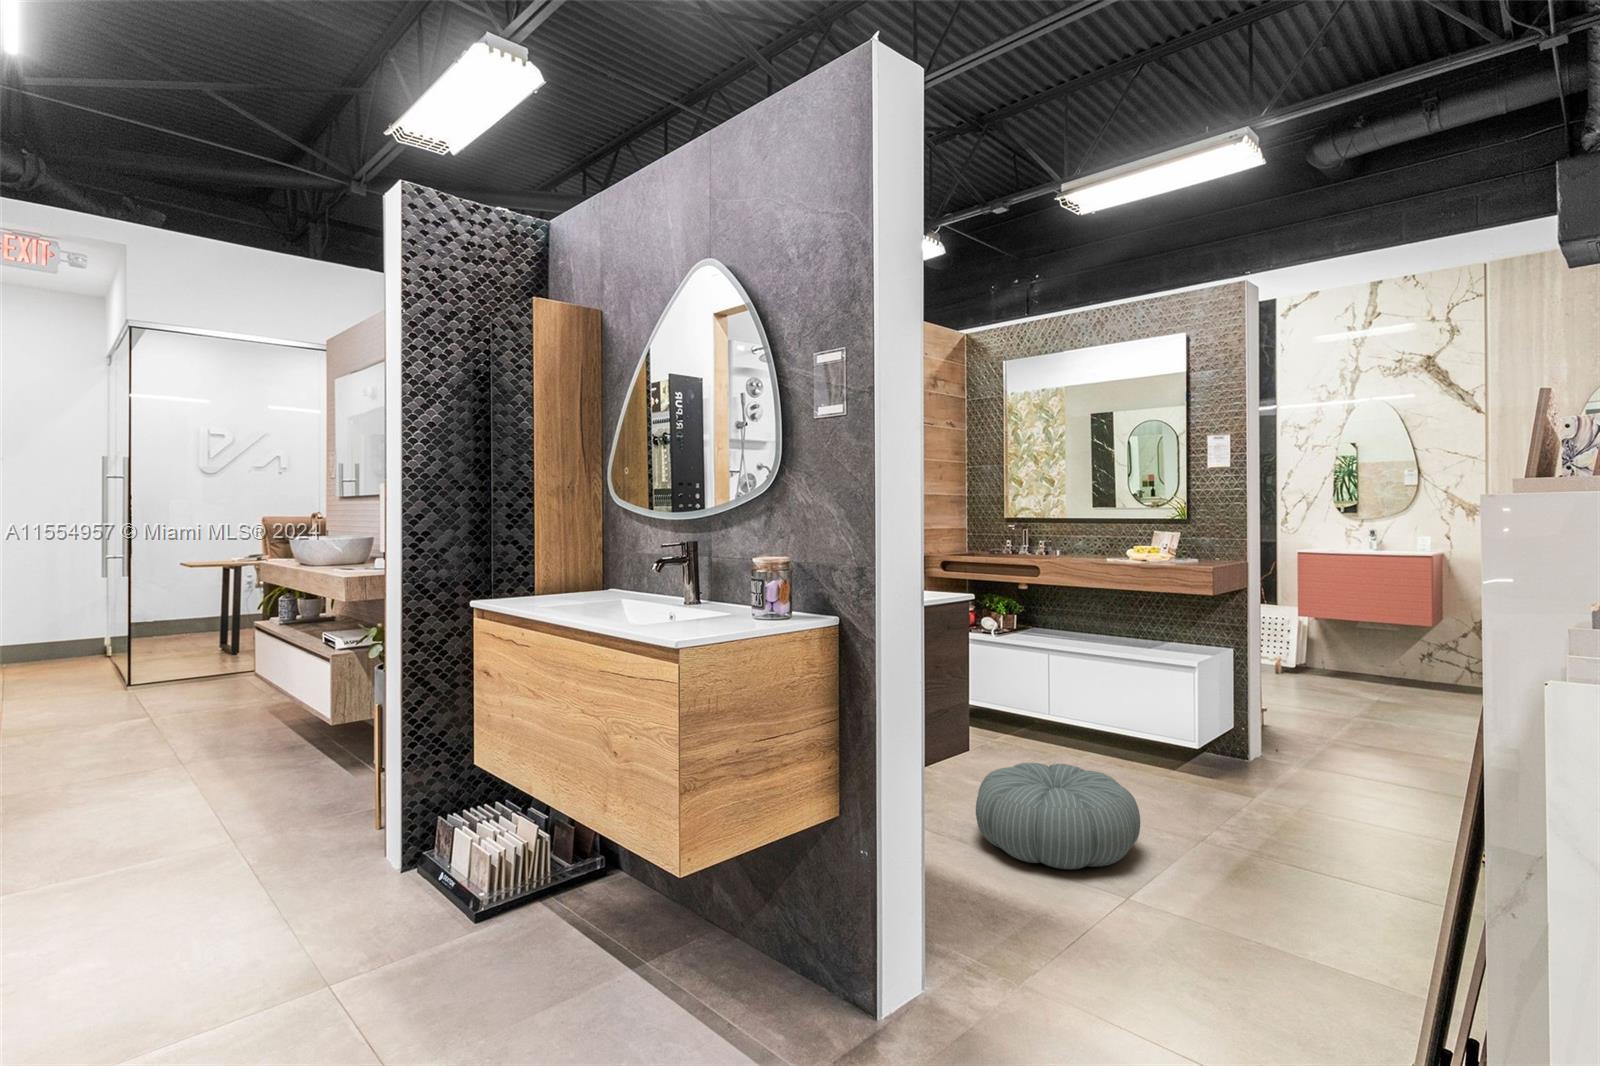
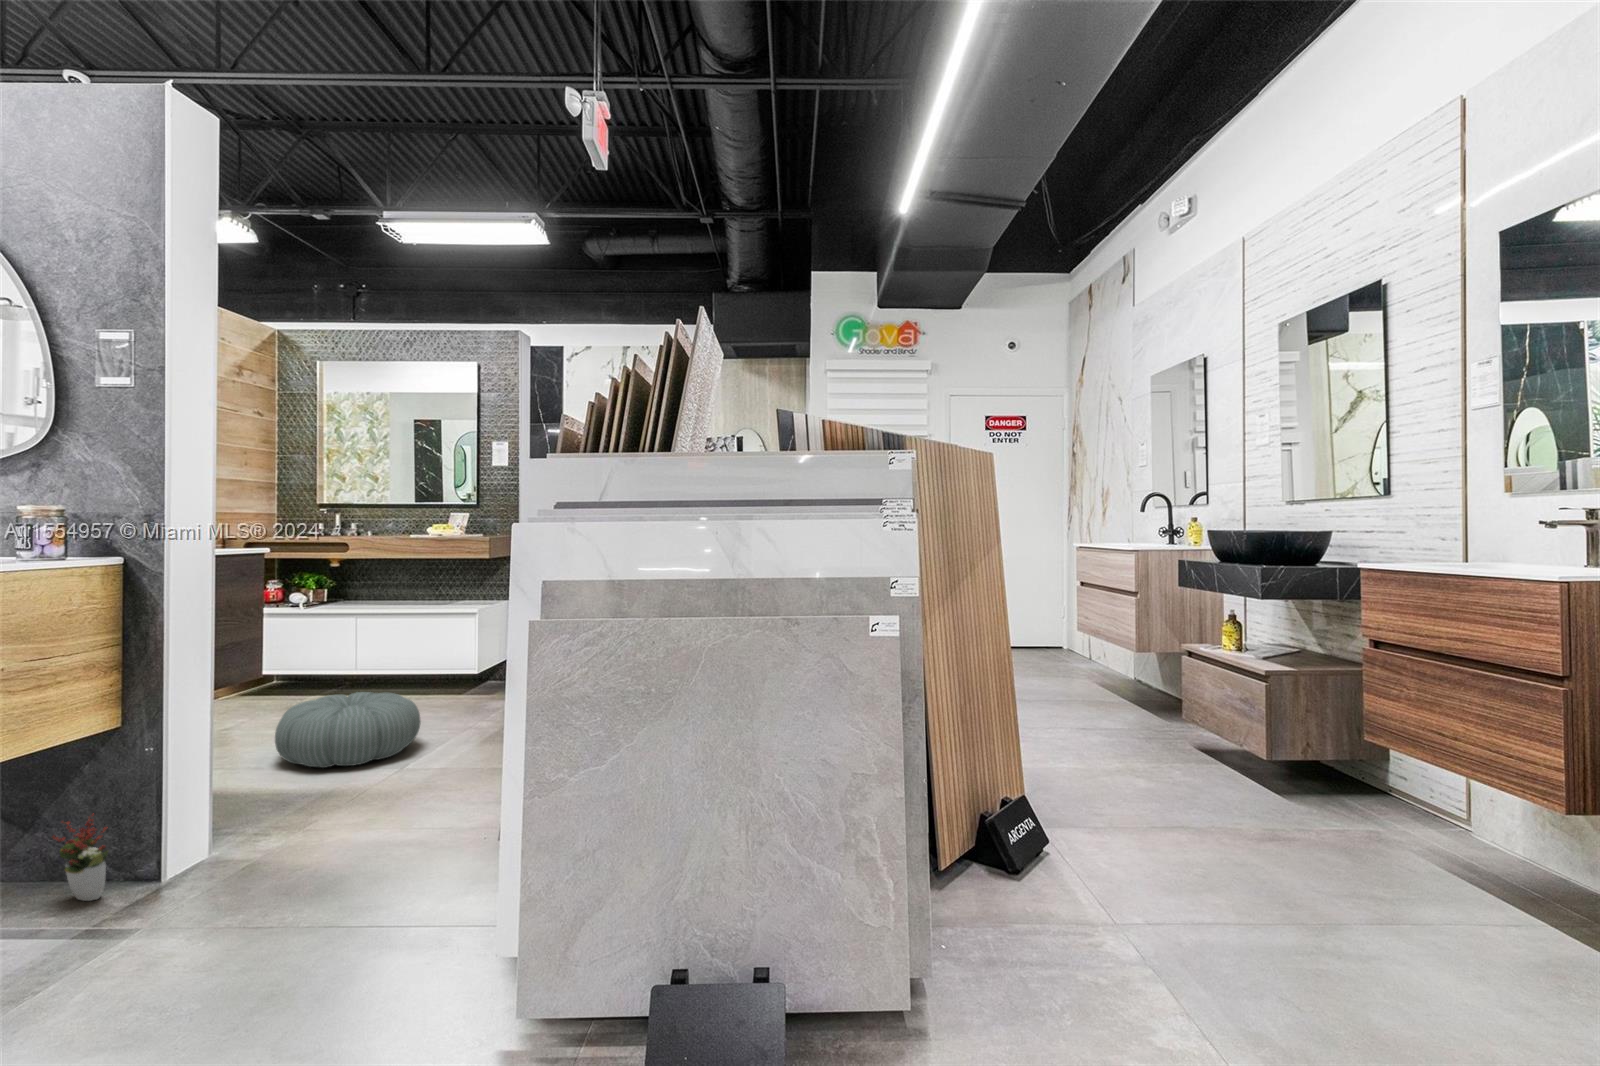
decorative plant: none [781,913,829,1020] -> present [53,815,108,901]

